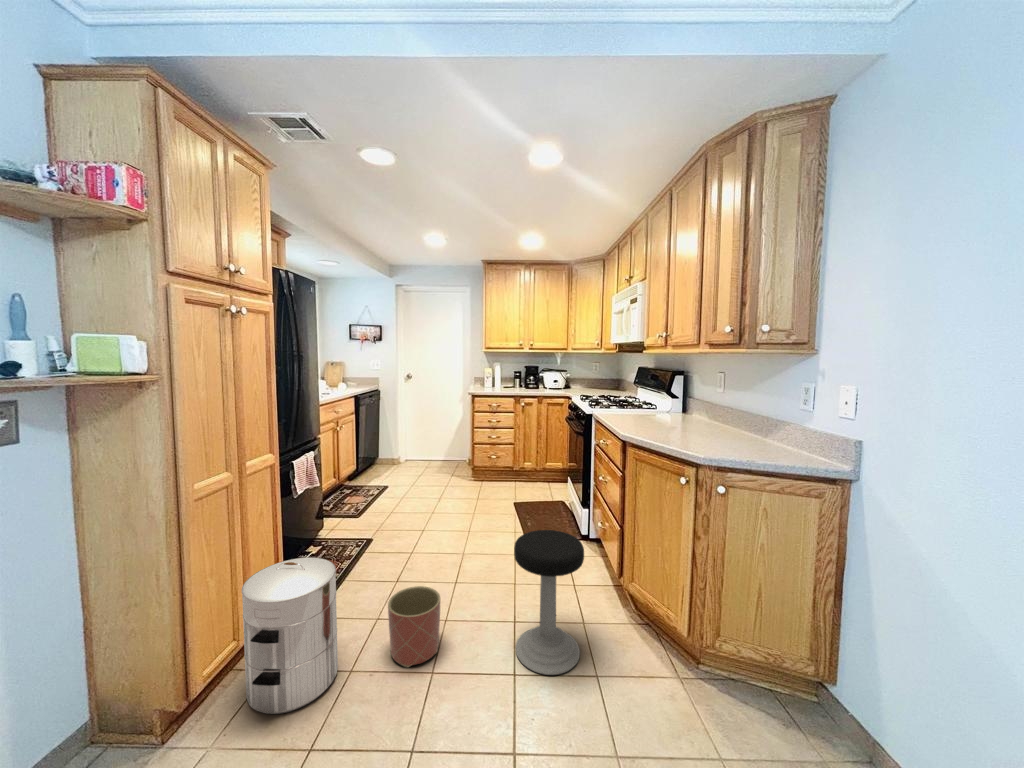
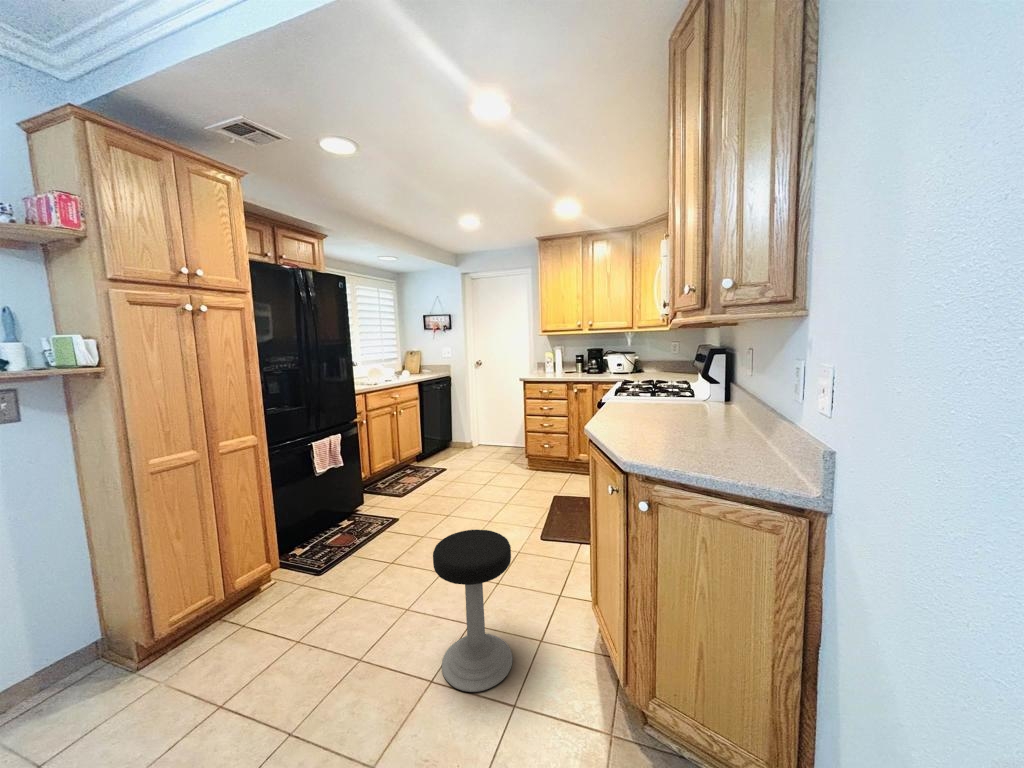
waste bin: present [242,557,338,714] -> none [191,529,291,664]
planter: present [388,586,440,667] -> none [327,570,382,647]

